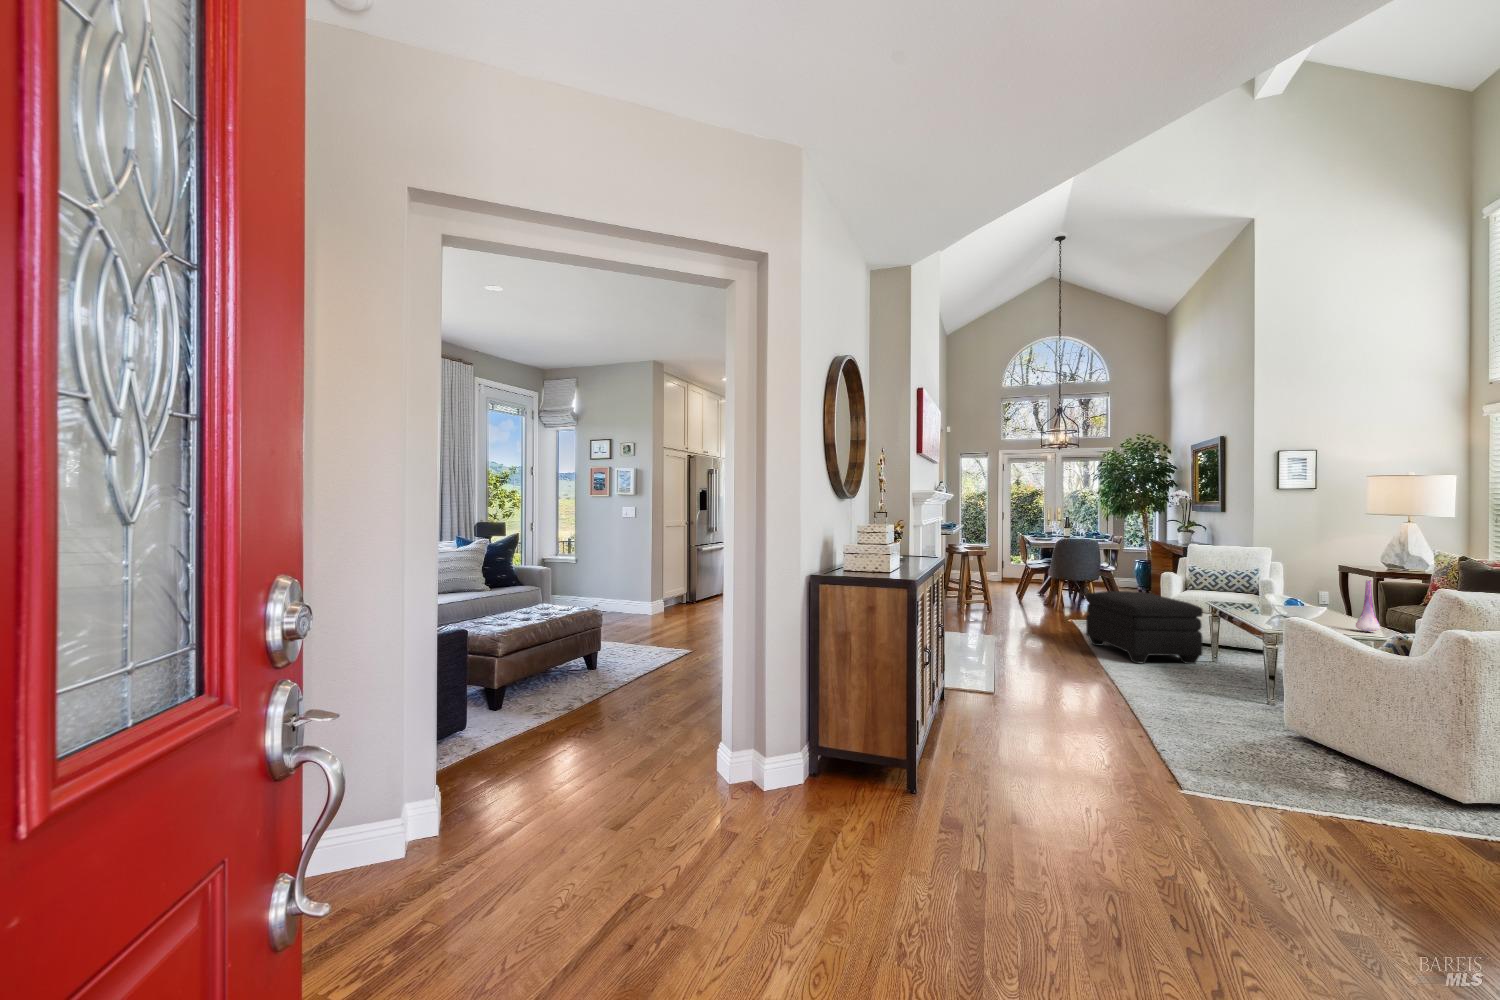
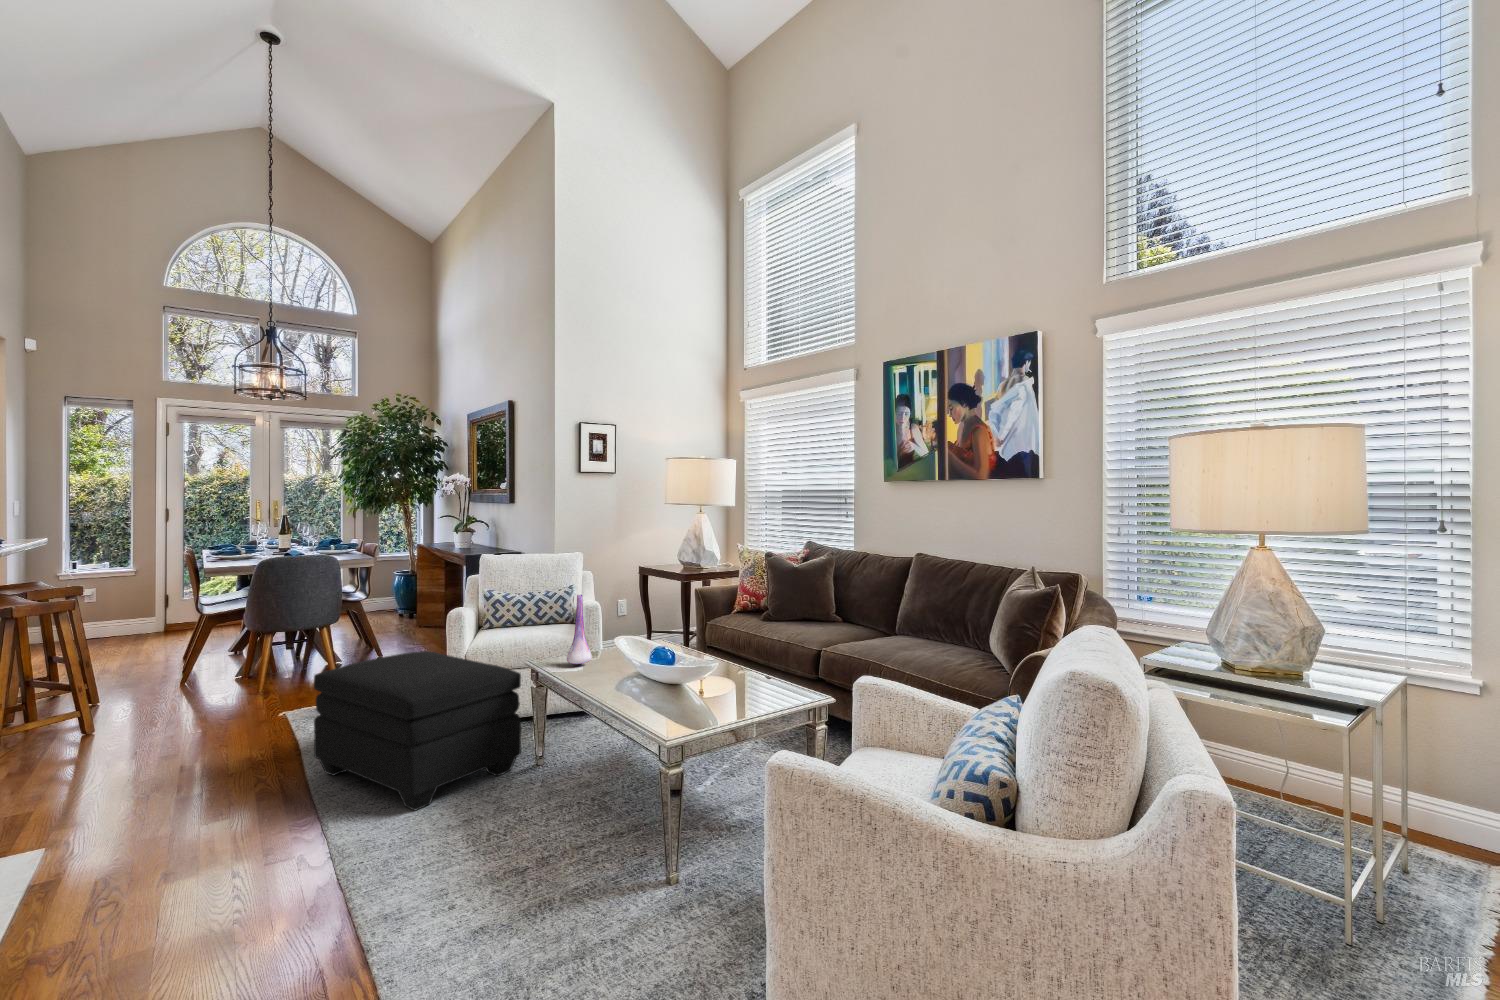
vase: present [1356,580,1380,631] -> present [567,595,592,664]

